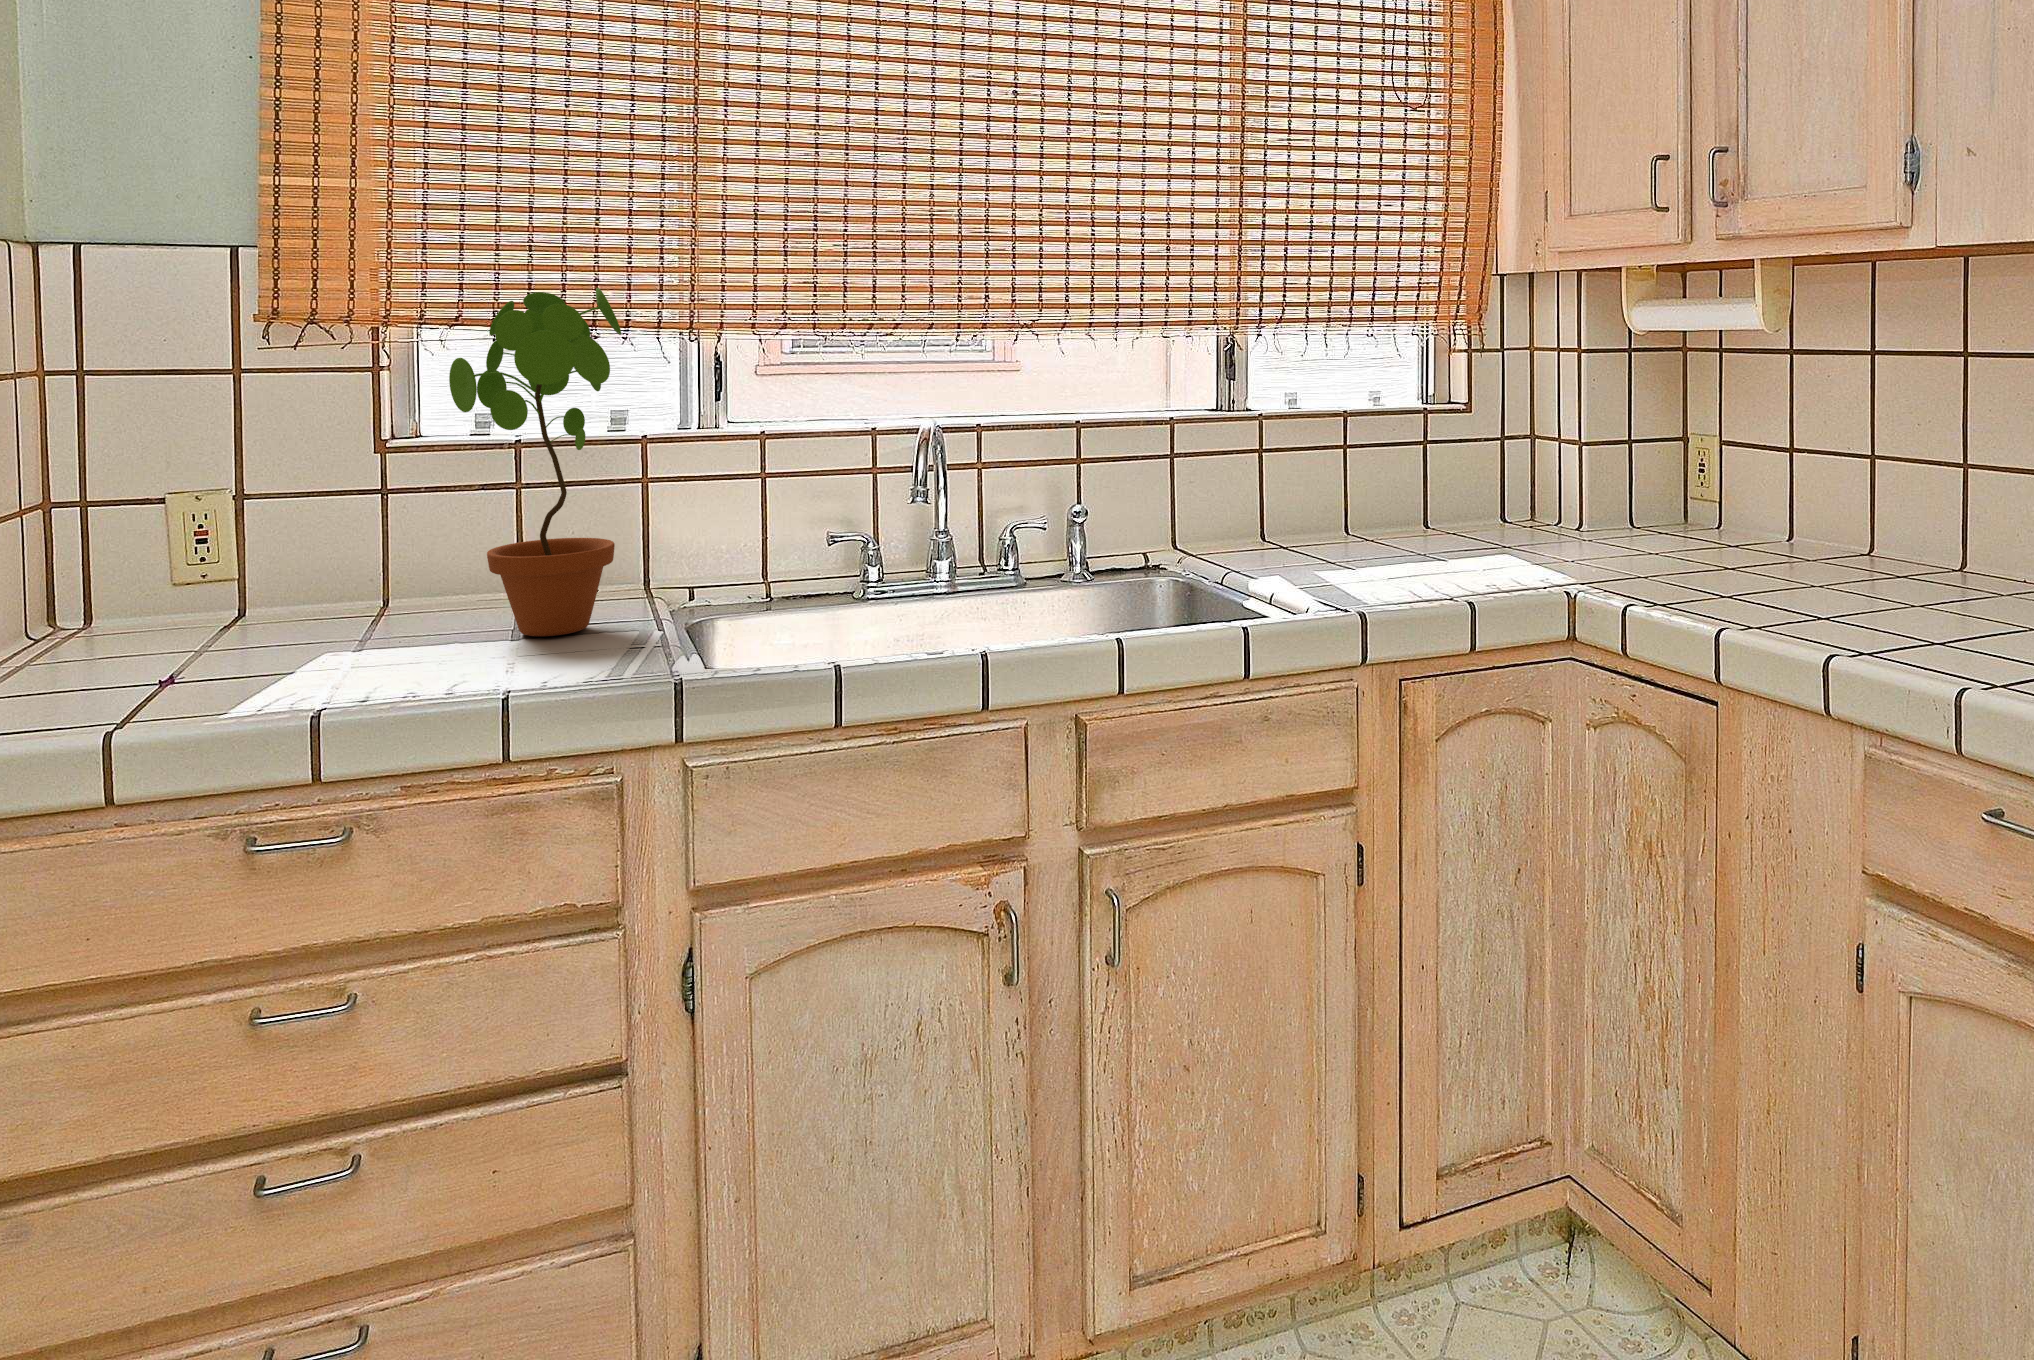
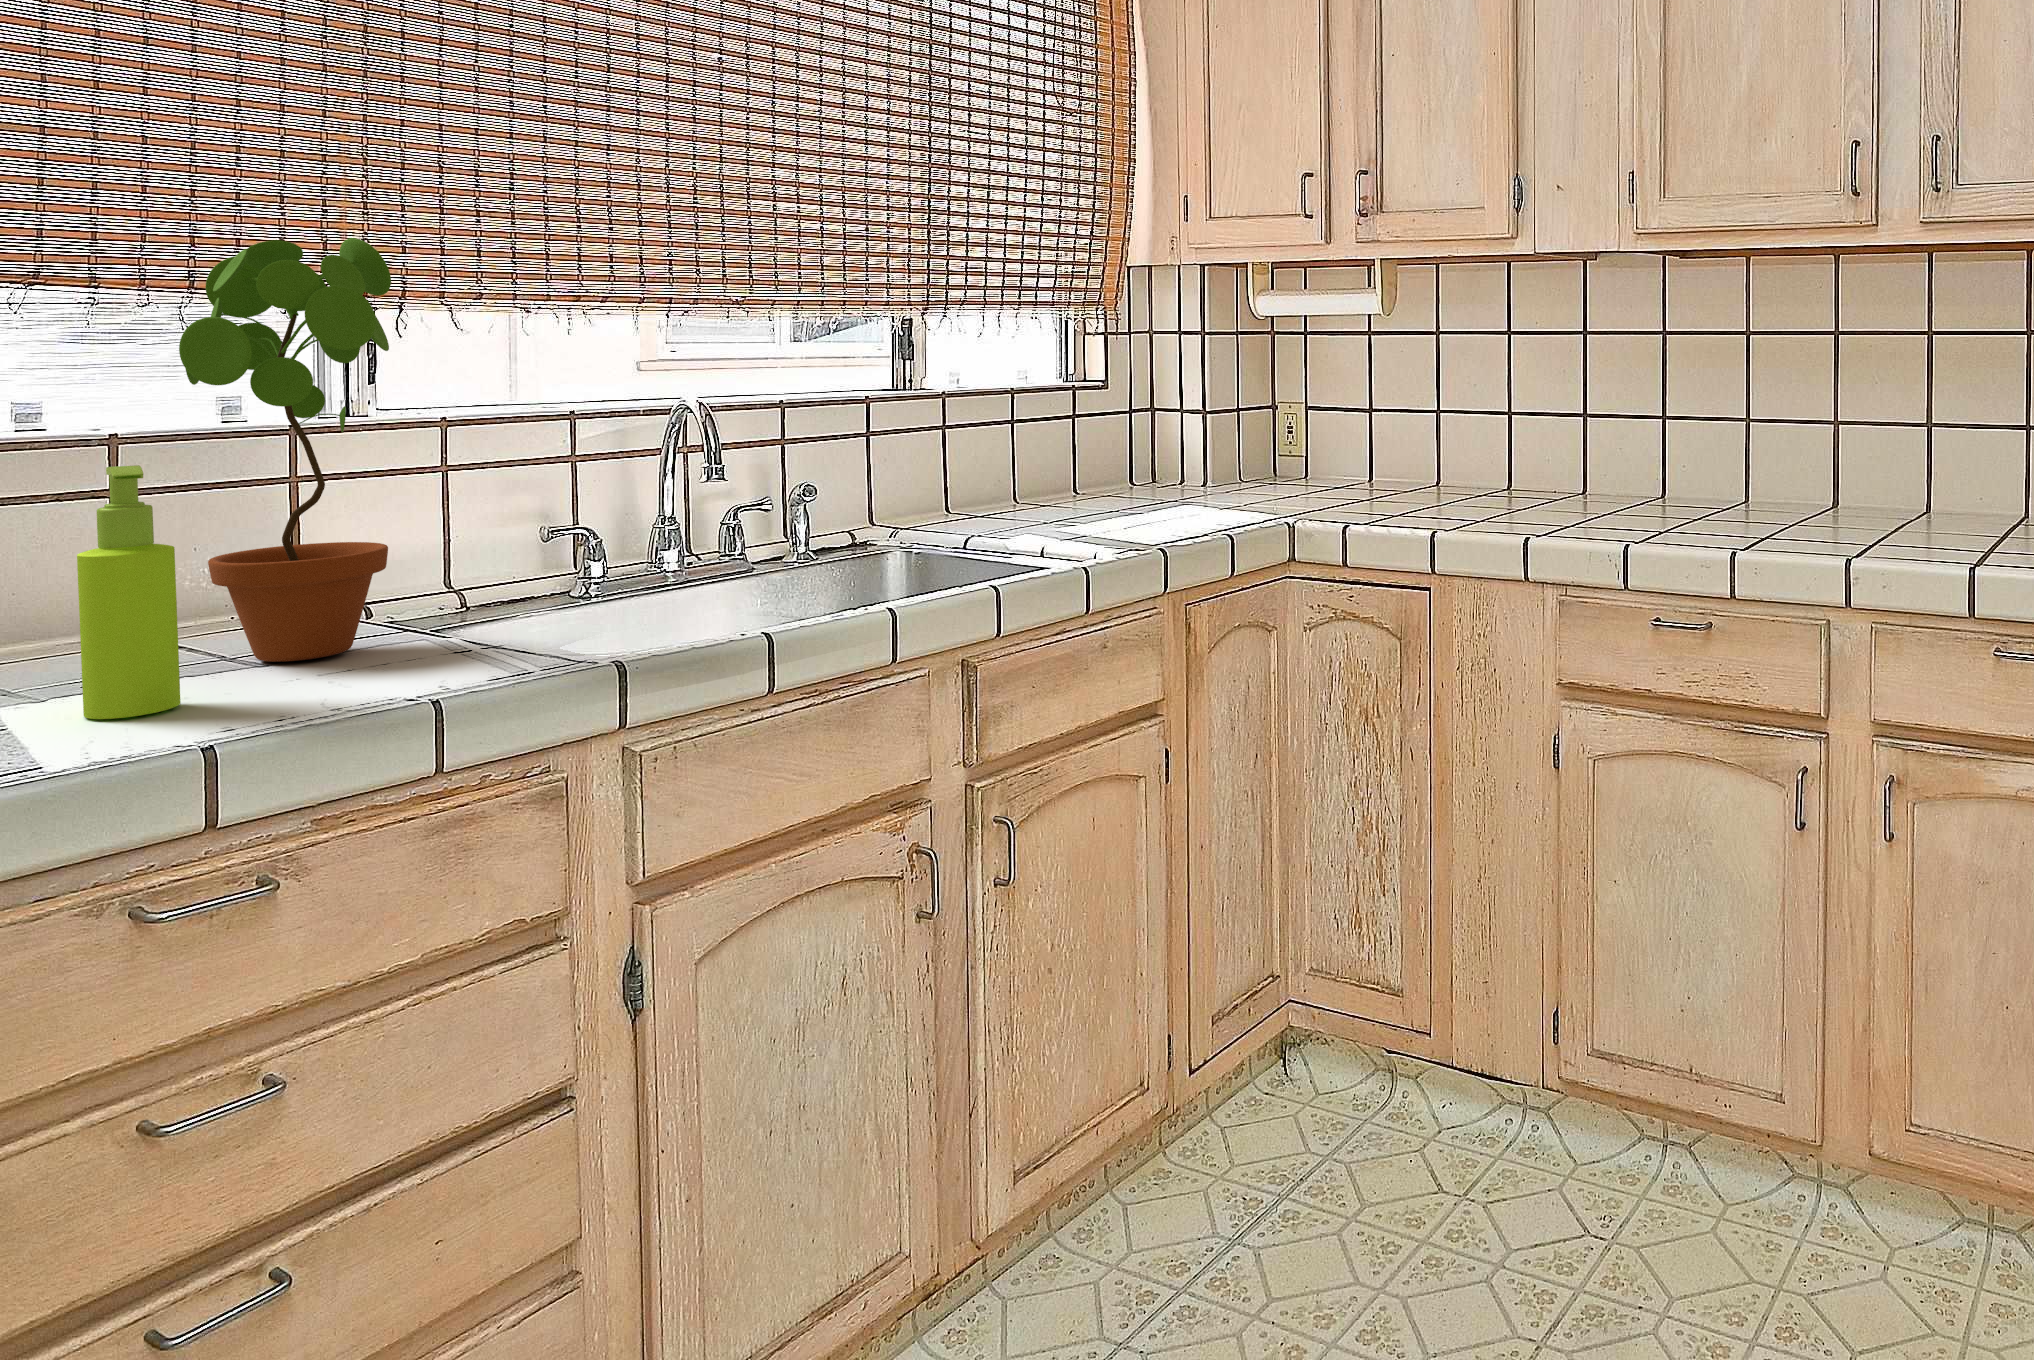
soap dispenser: none [327,478,397,675] -> present [77,465,181,719]

